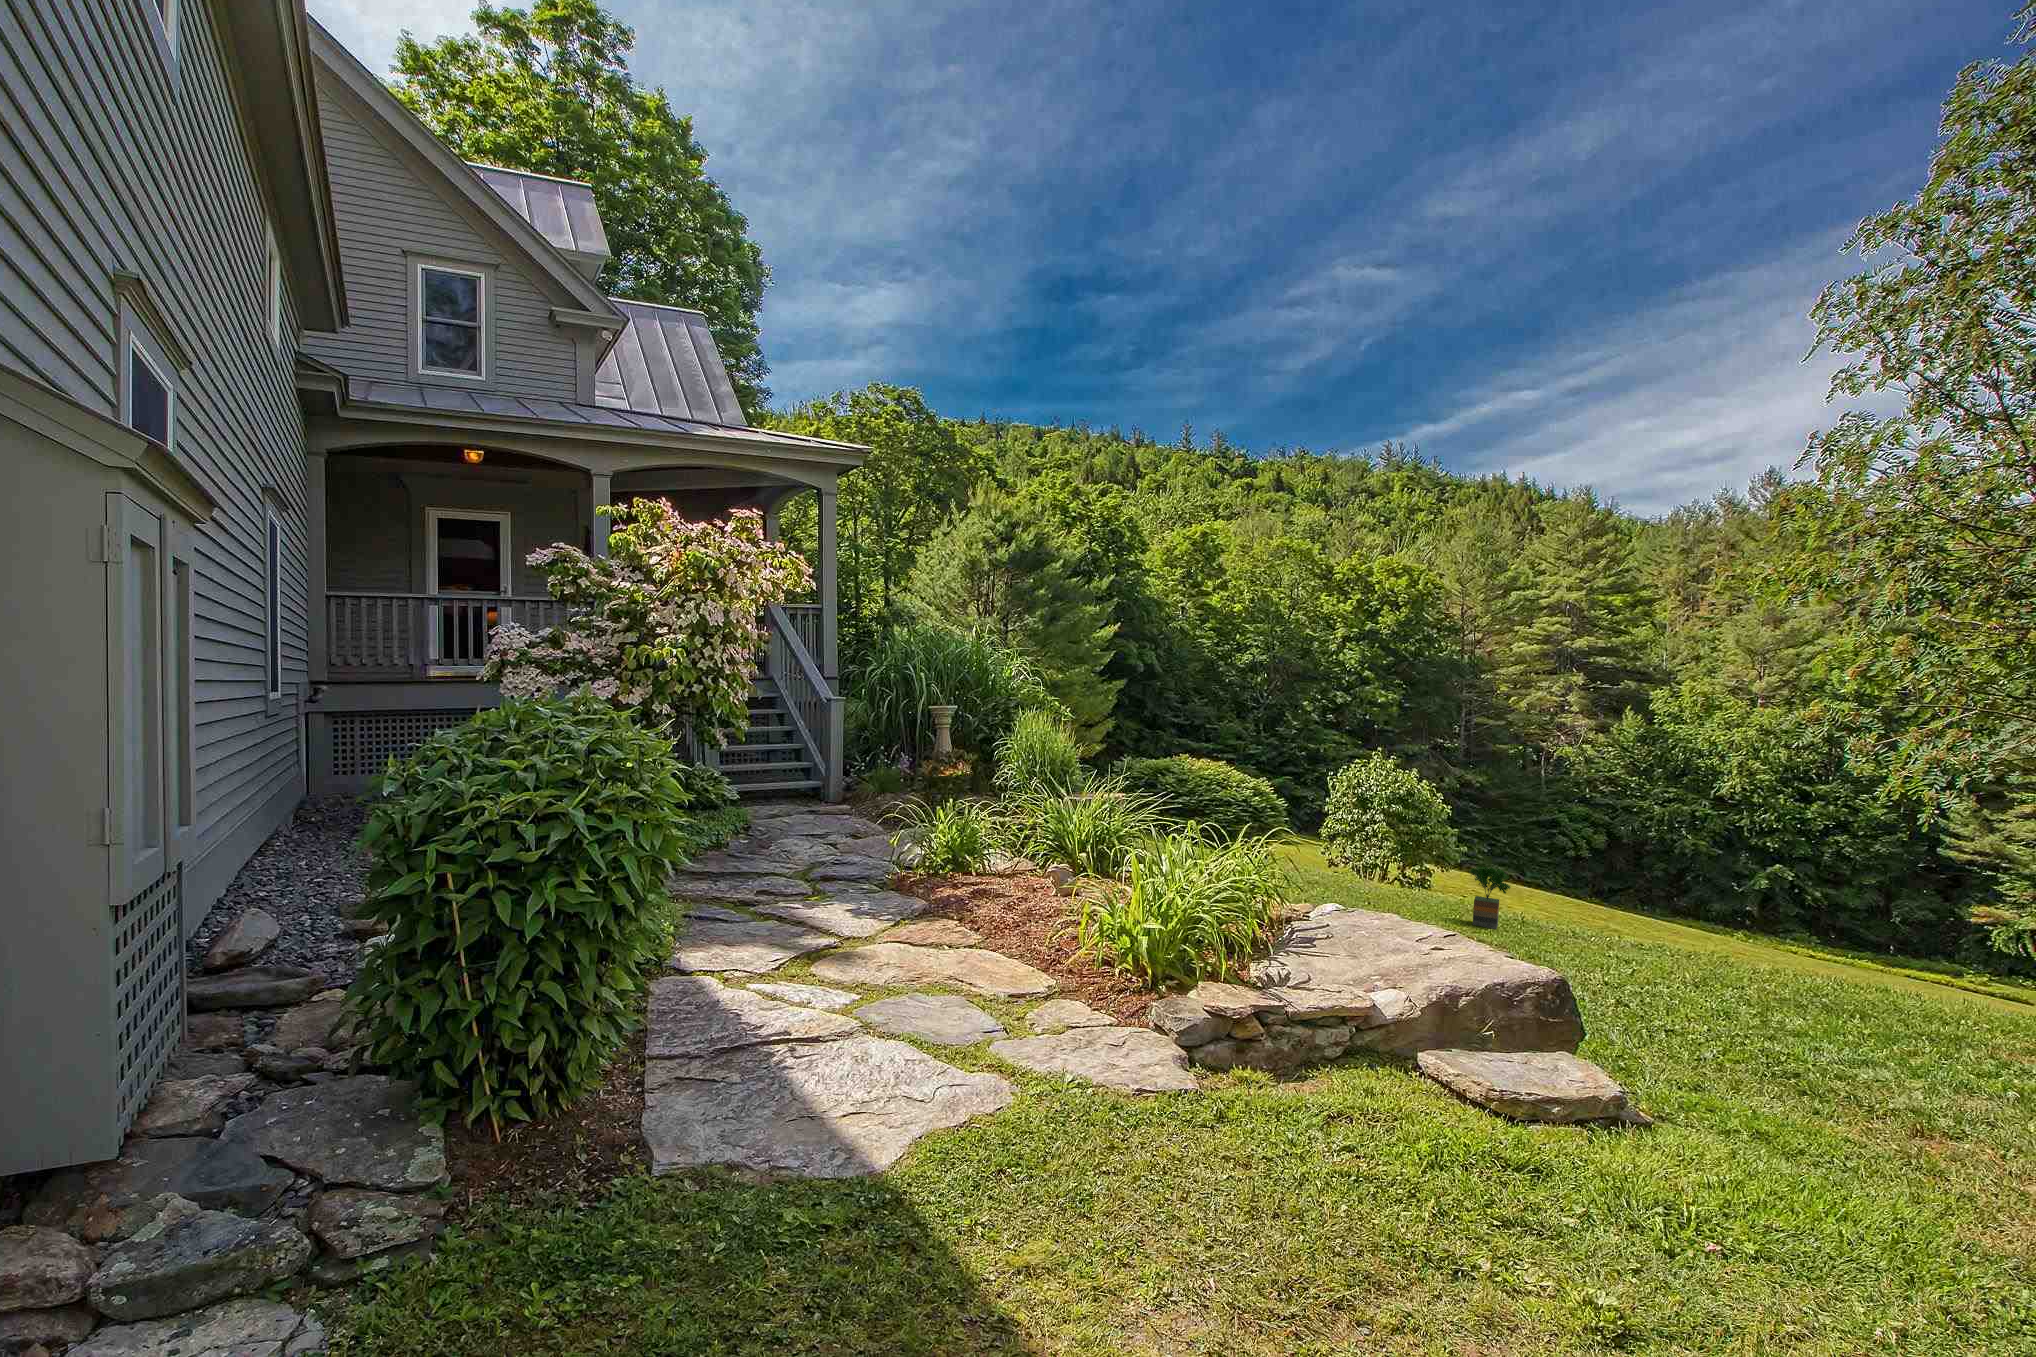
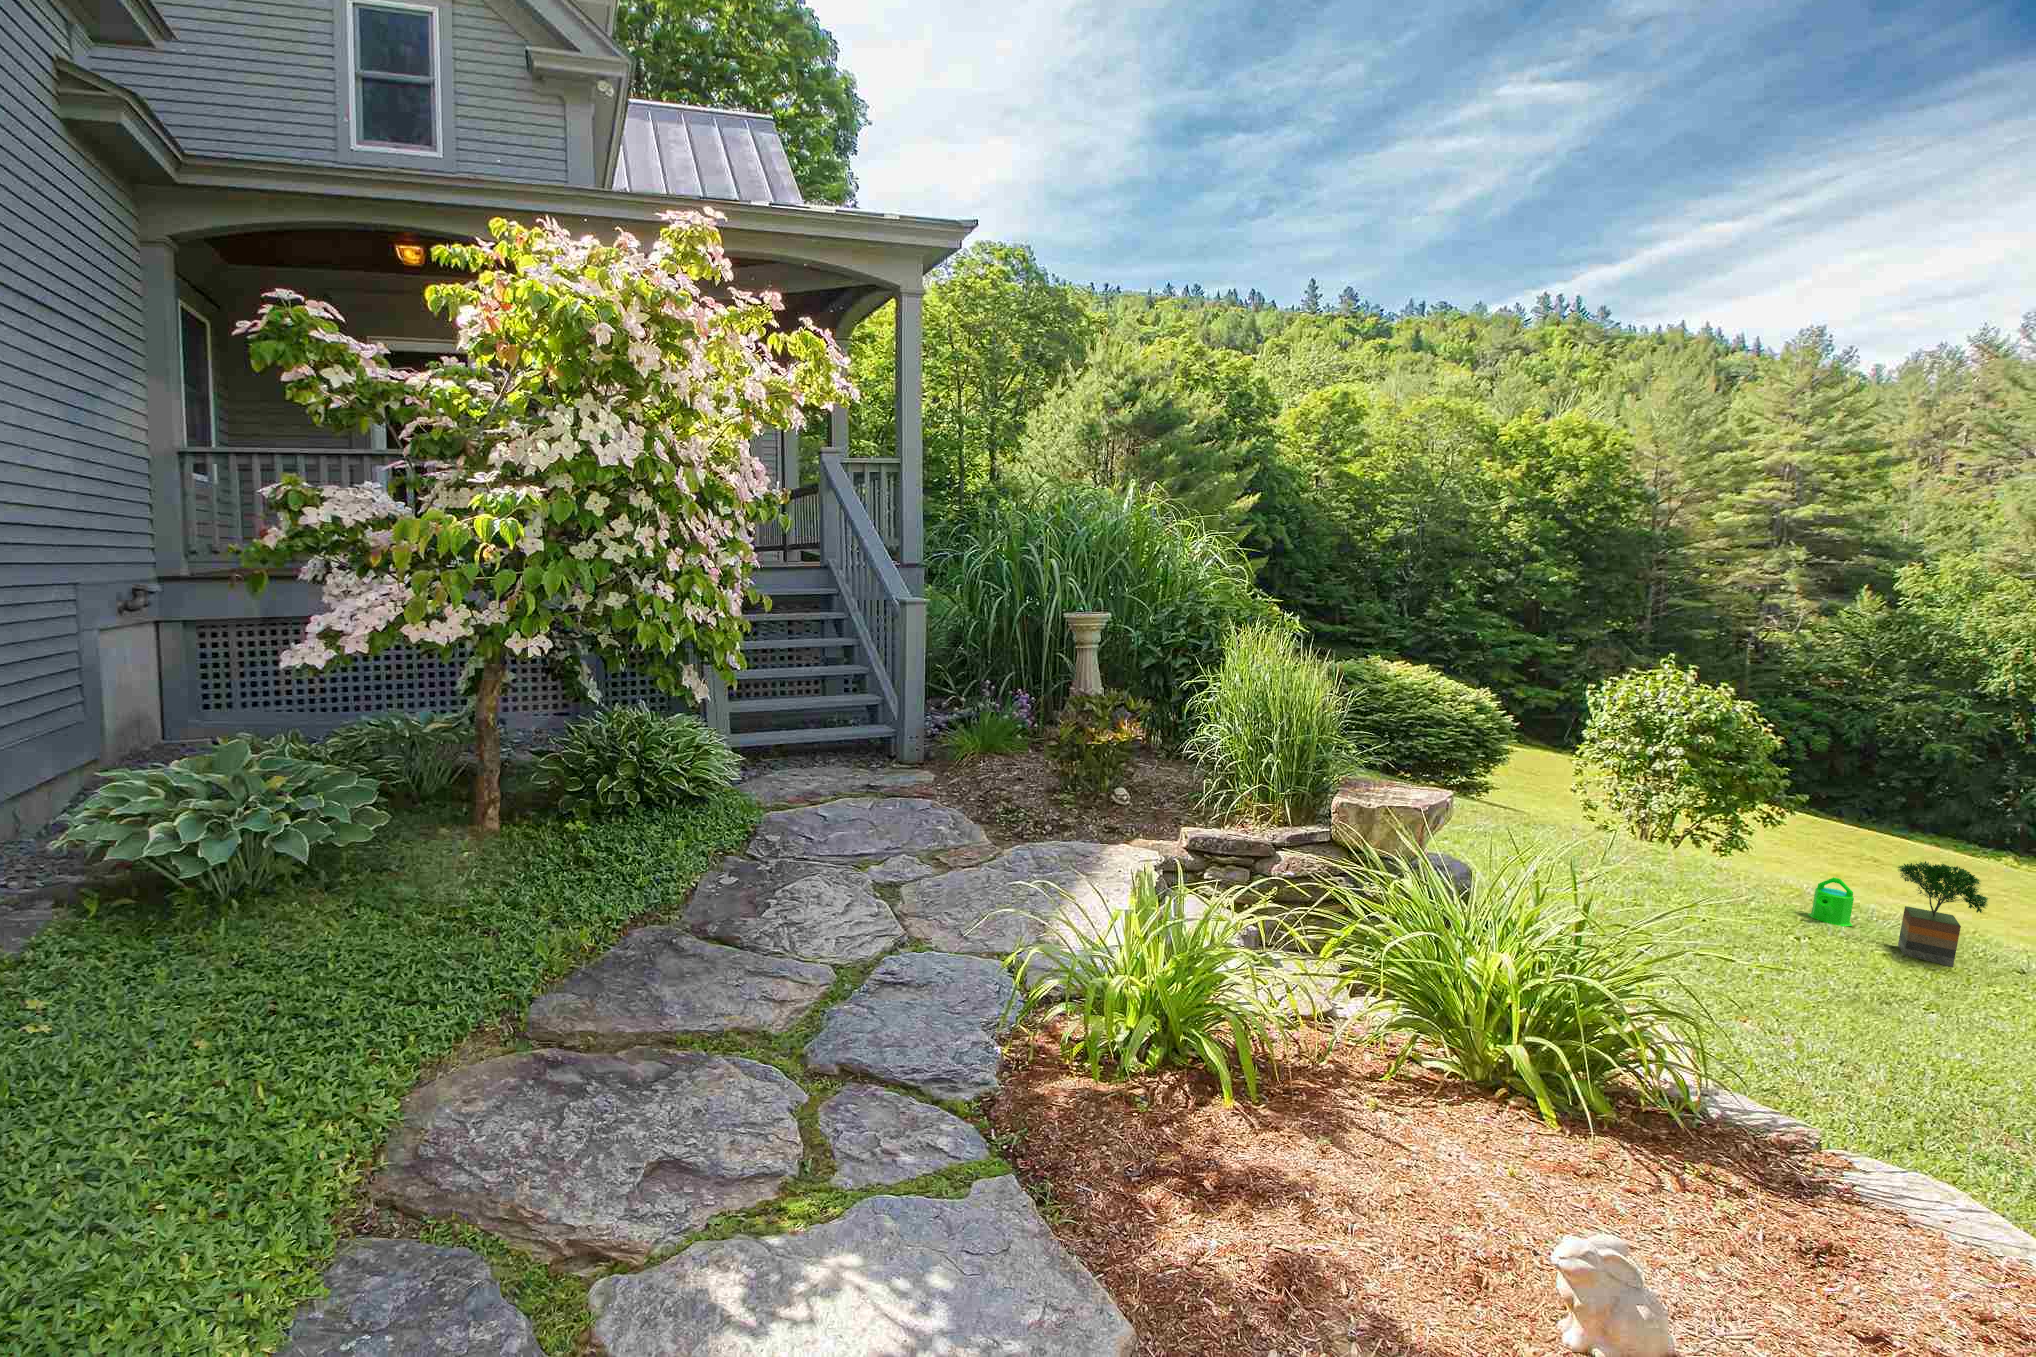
watering can: none [1434,884,1457,915] -> present [1809,877,1854,927]

